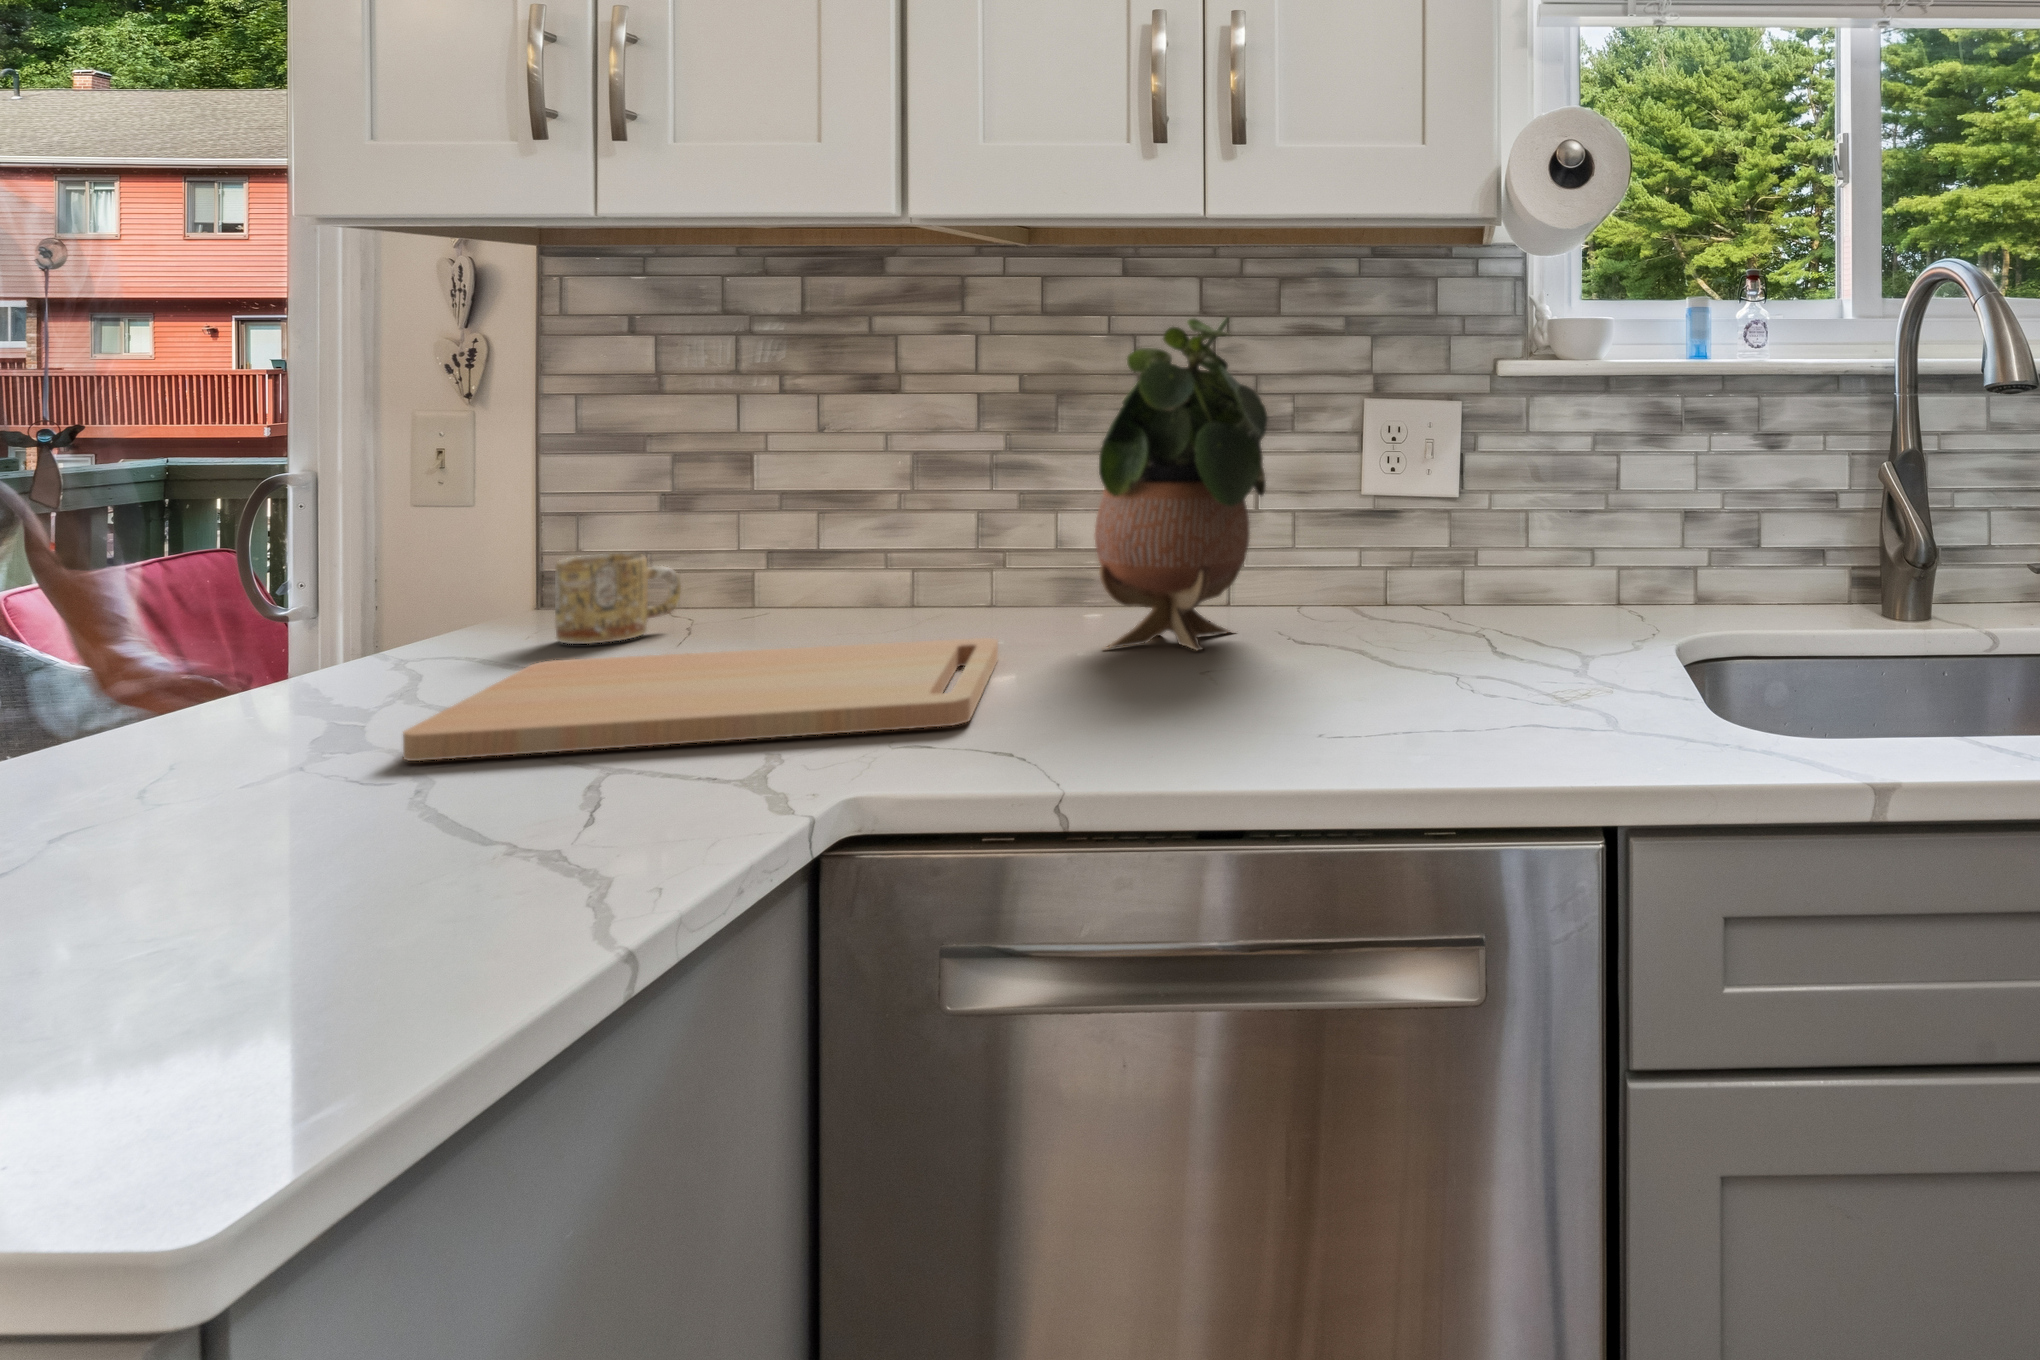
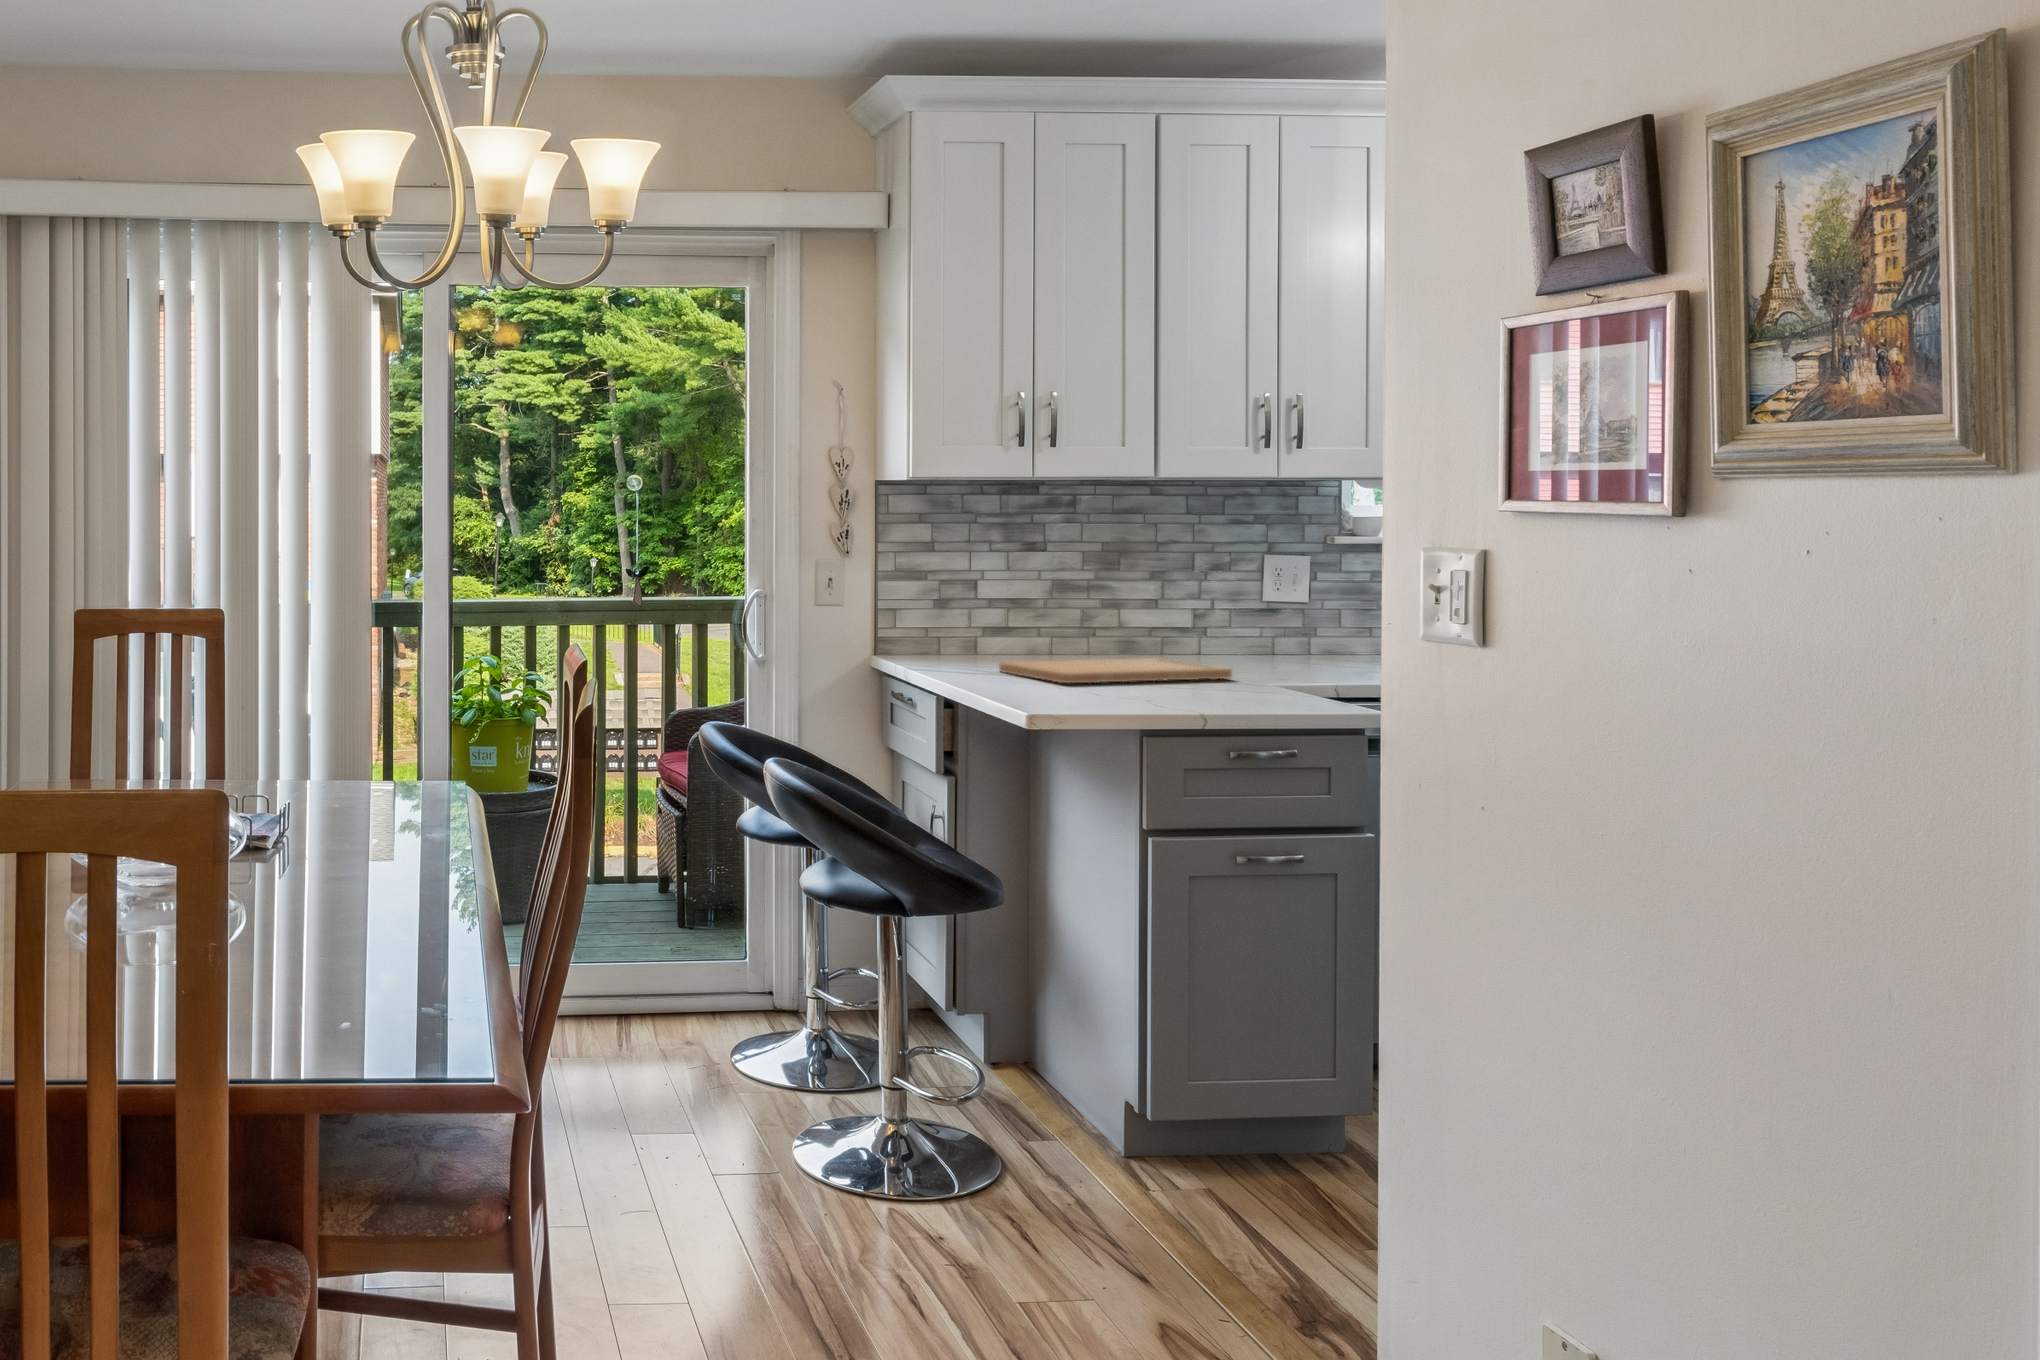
potted plant: present [1094,318,1268,651] -> none [1178,517,1270,665]
mug: present [555,554,681,644] -> none [935,625,971,662]

